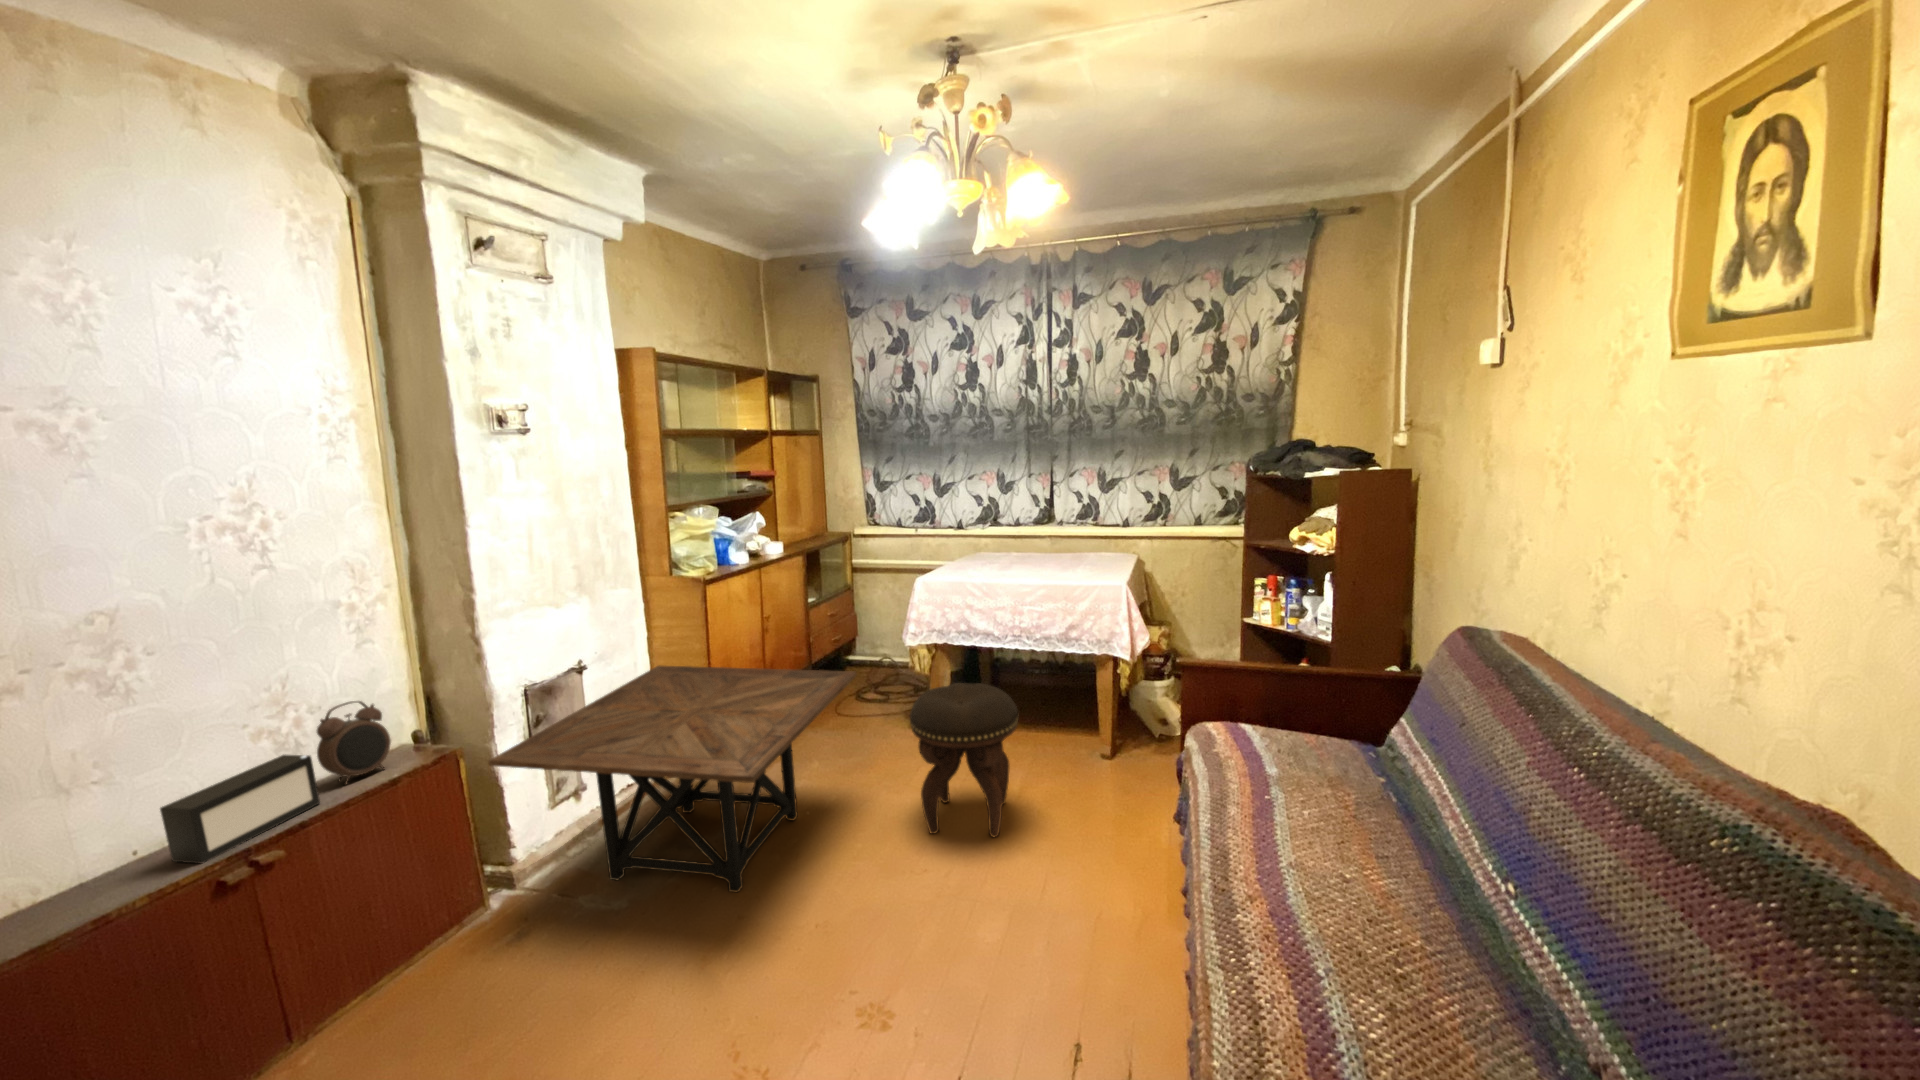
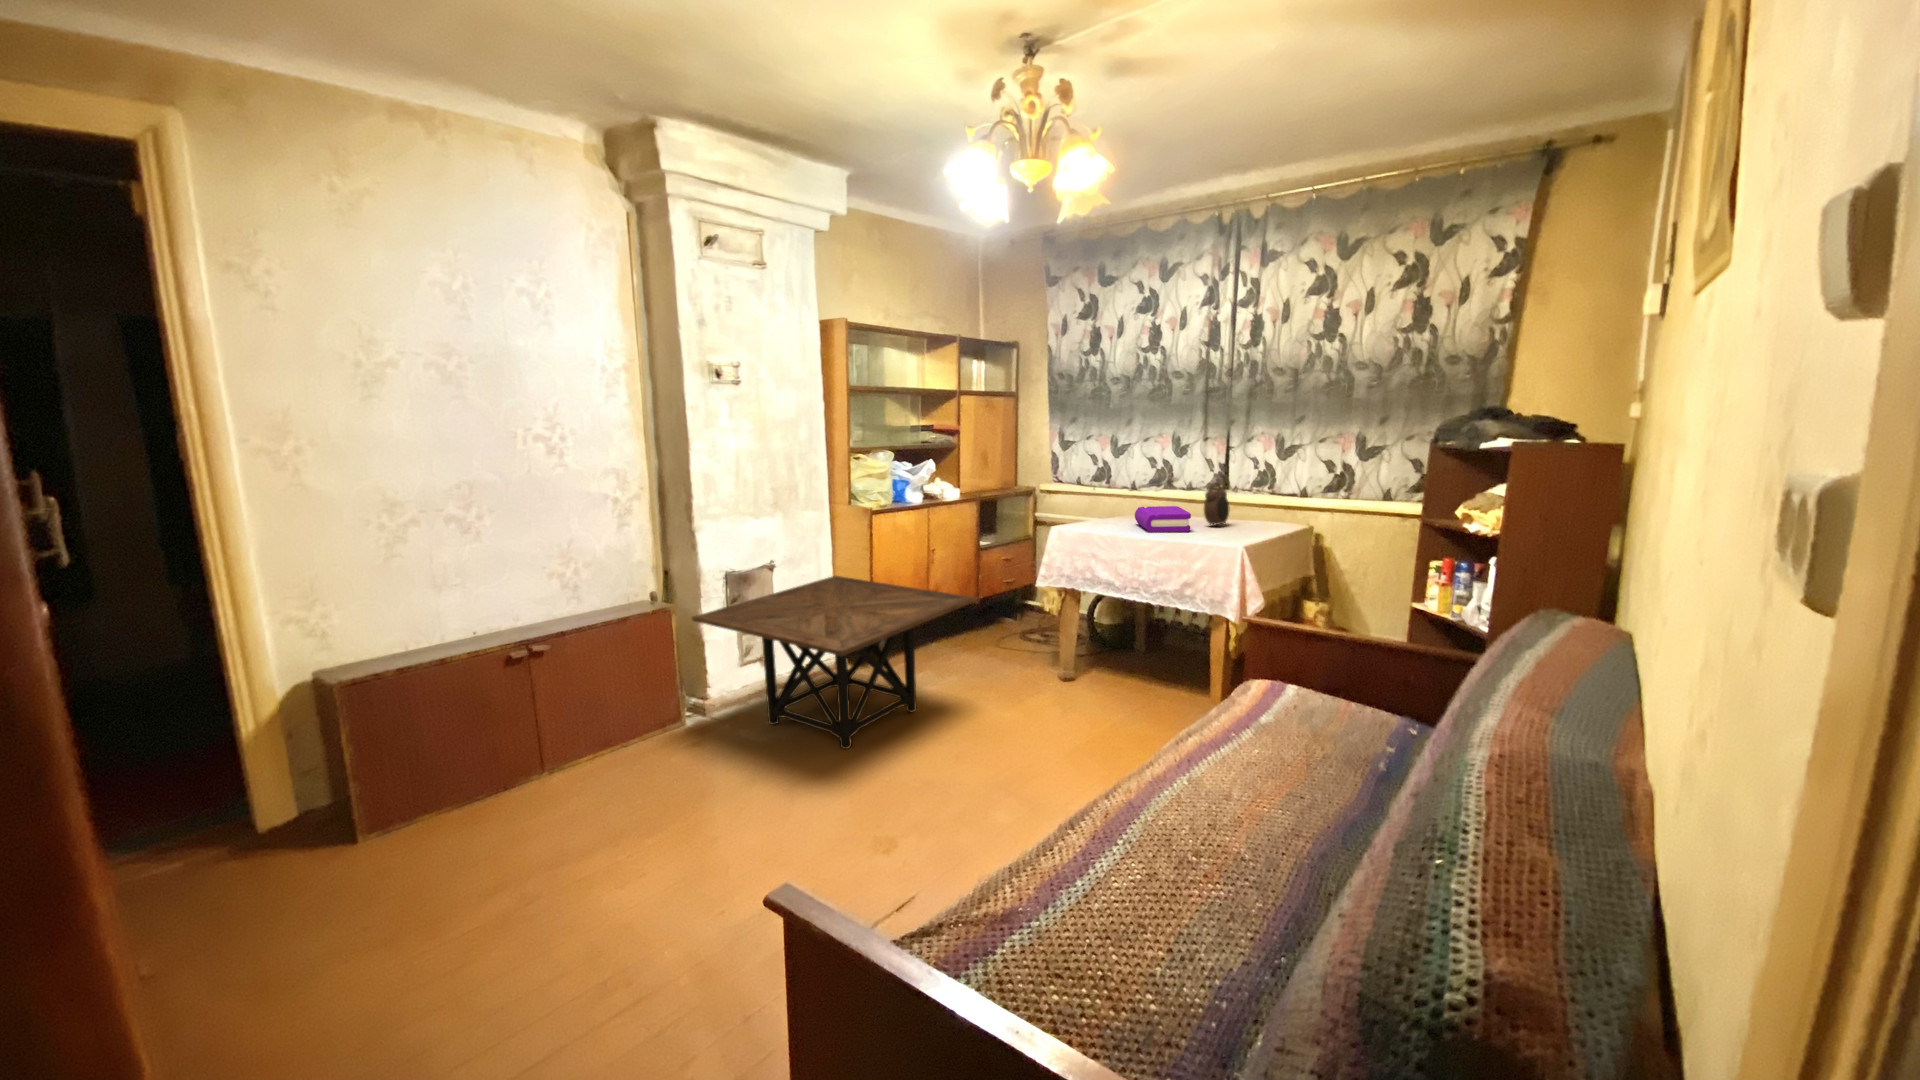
book: none [987,545,1050,575] -> present [1135,506,1191,532]
footstool: present [910,683,1018,837] -> none [1004,618,1102,756]
alarm clock: present [317,701,391,784] -> present [1204,484,1229,525]
speaker: present [160,755,320,864] -> none [505,588,589,641]

